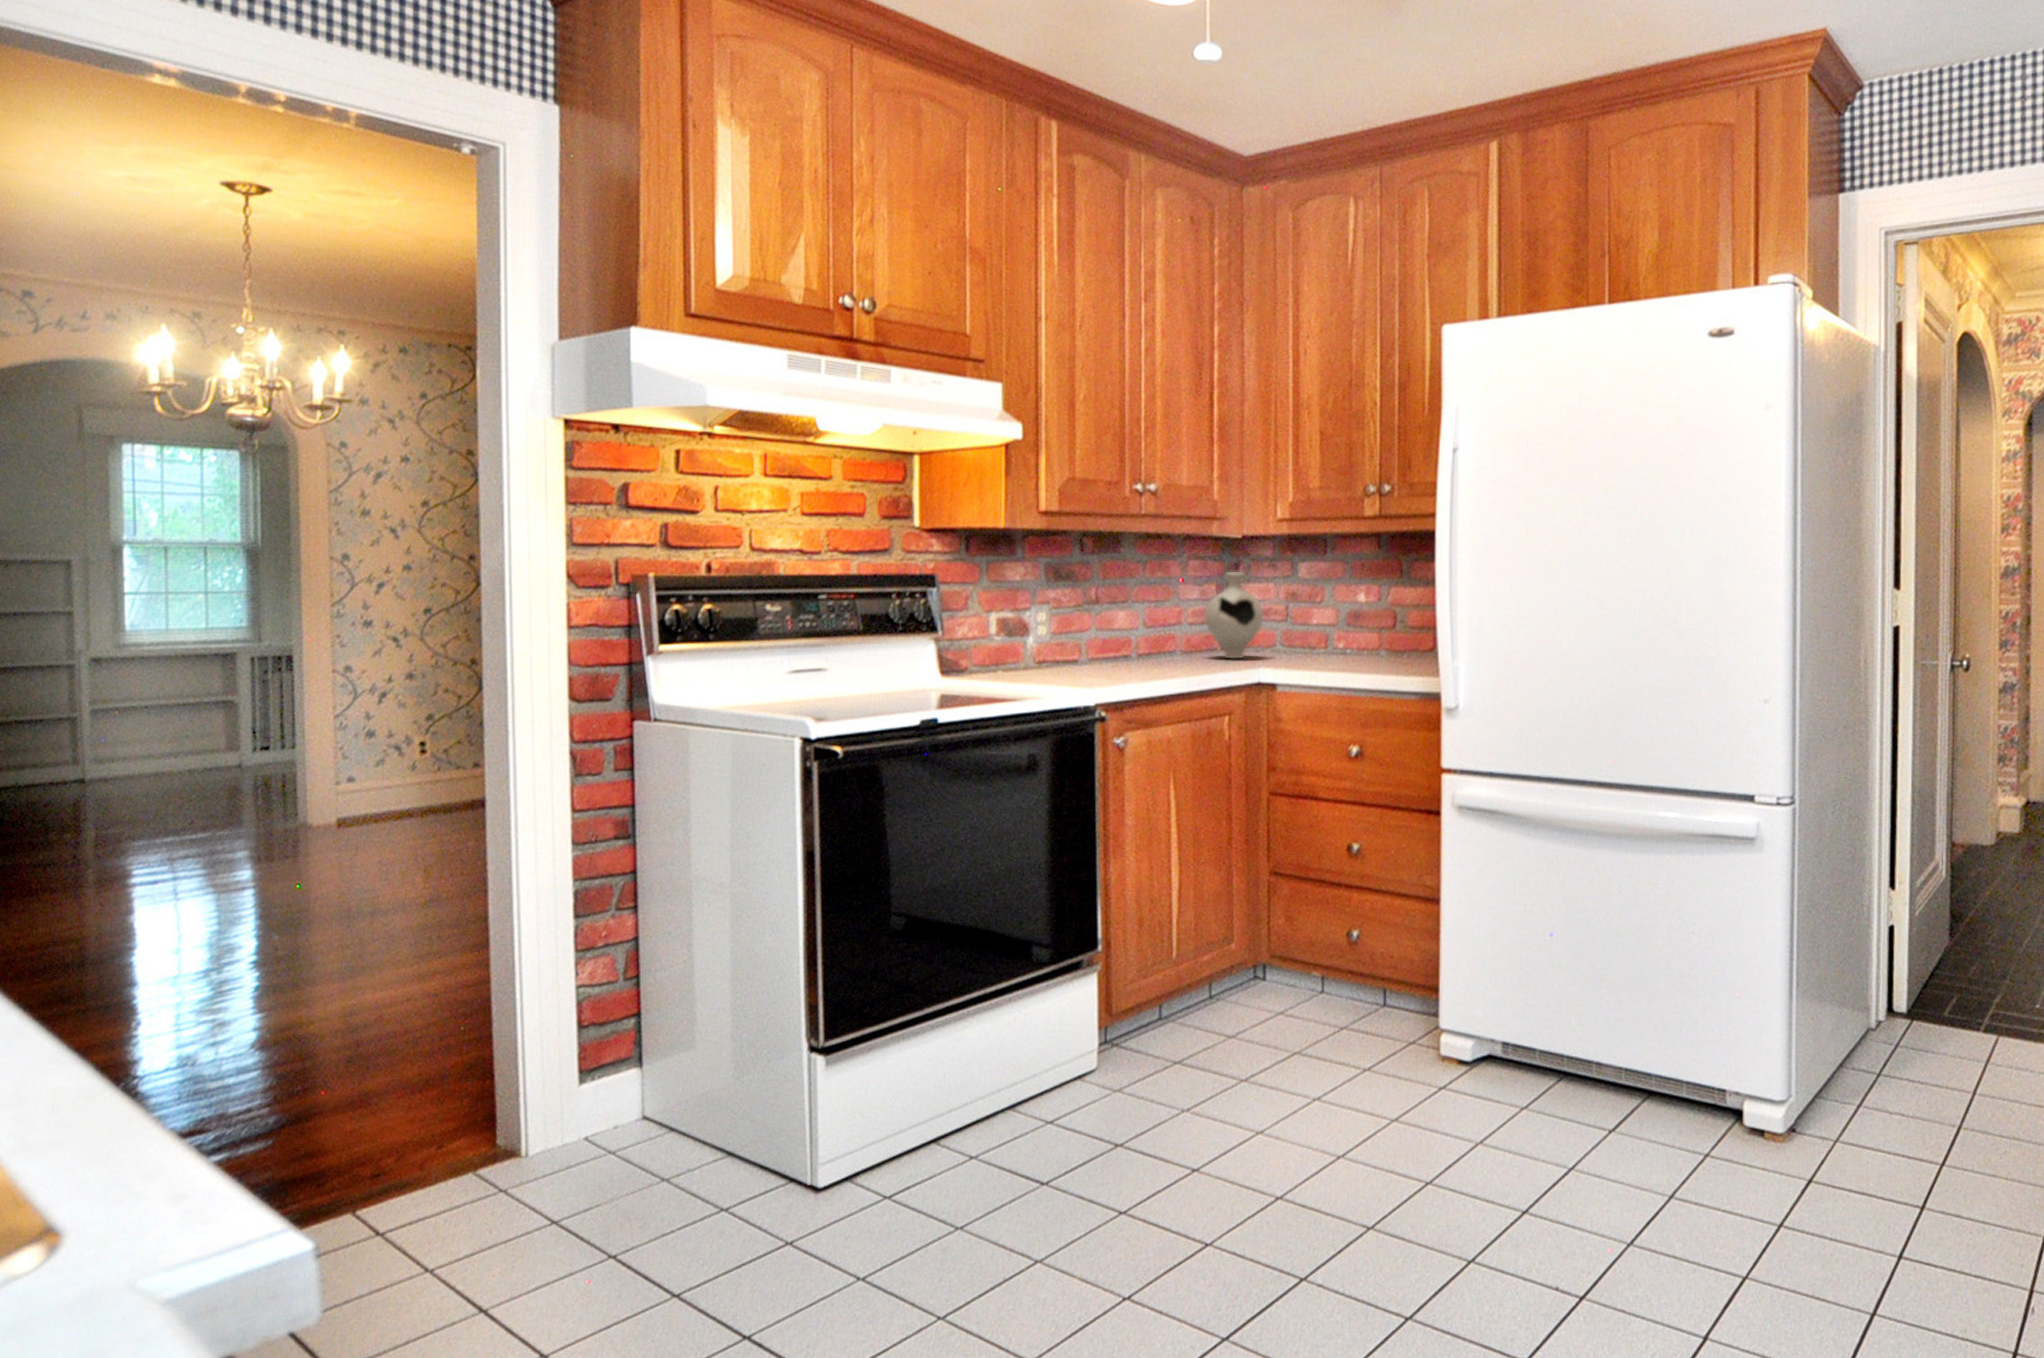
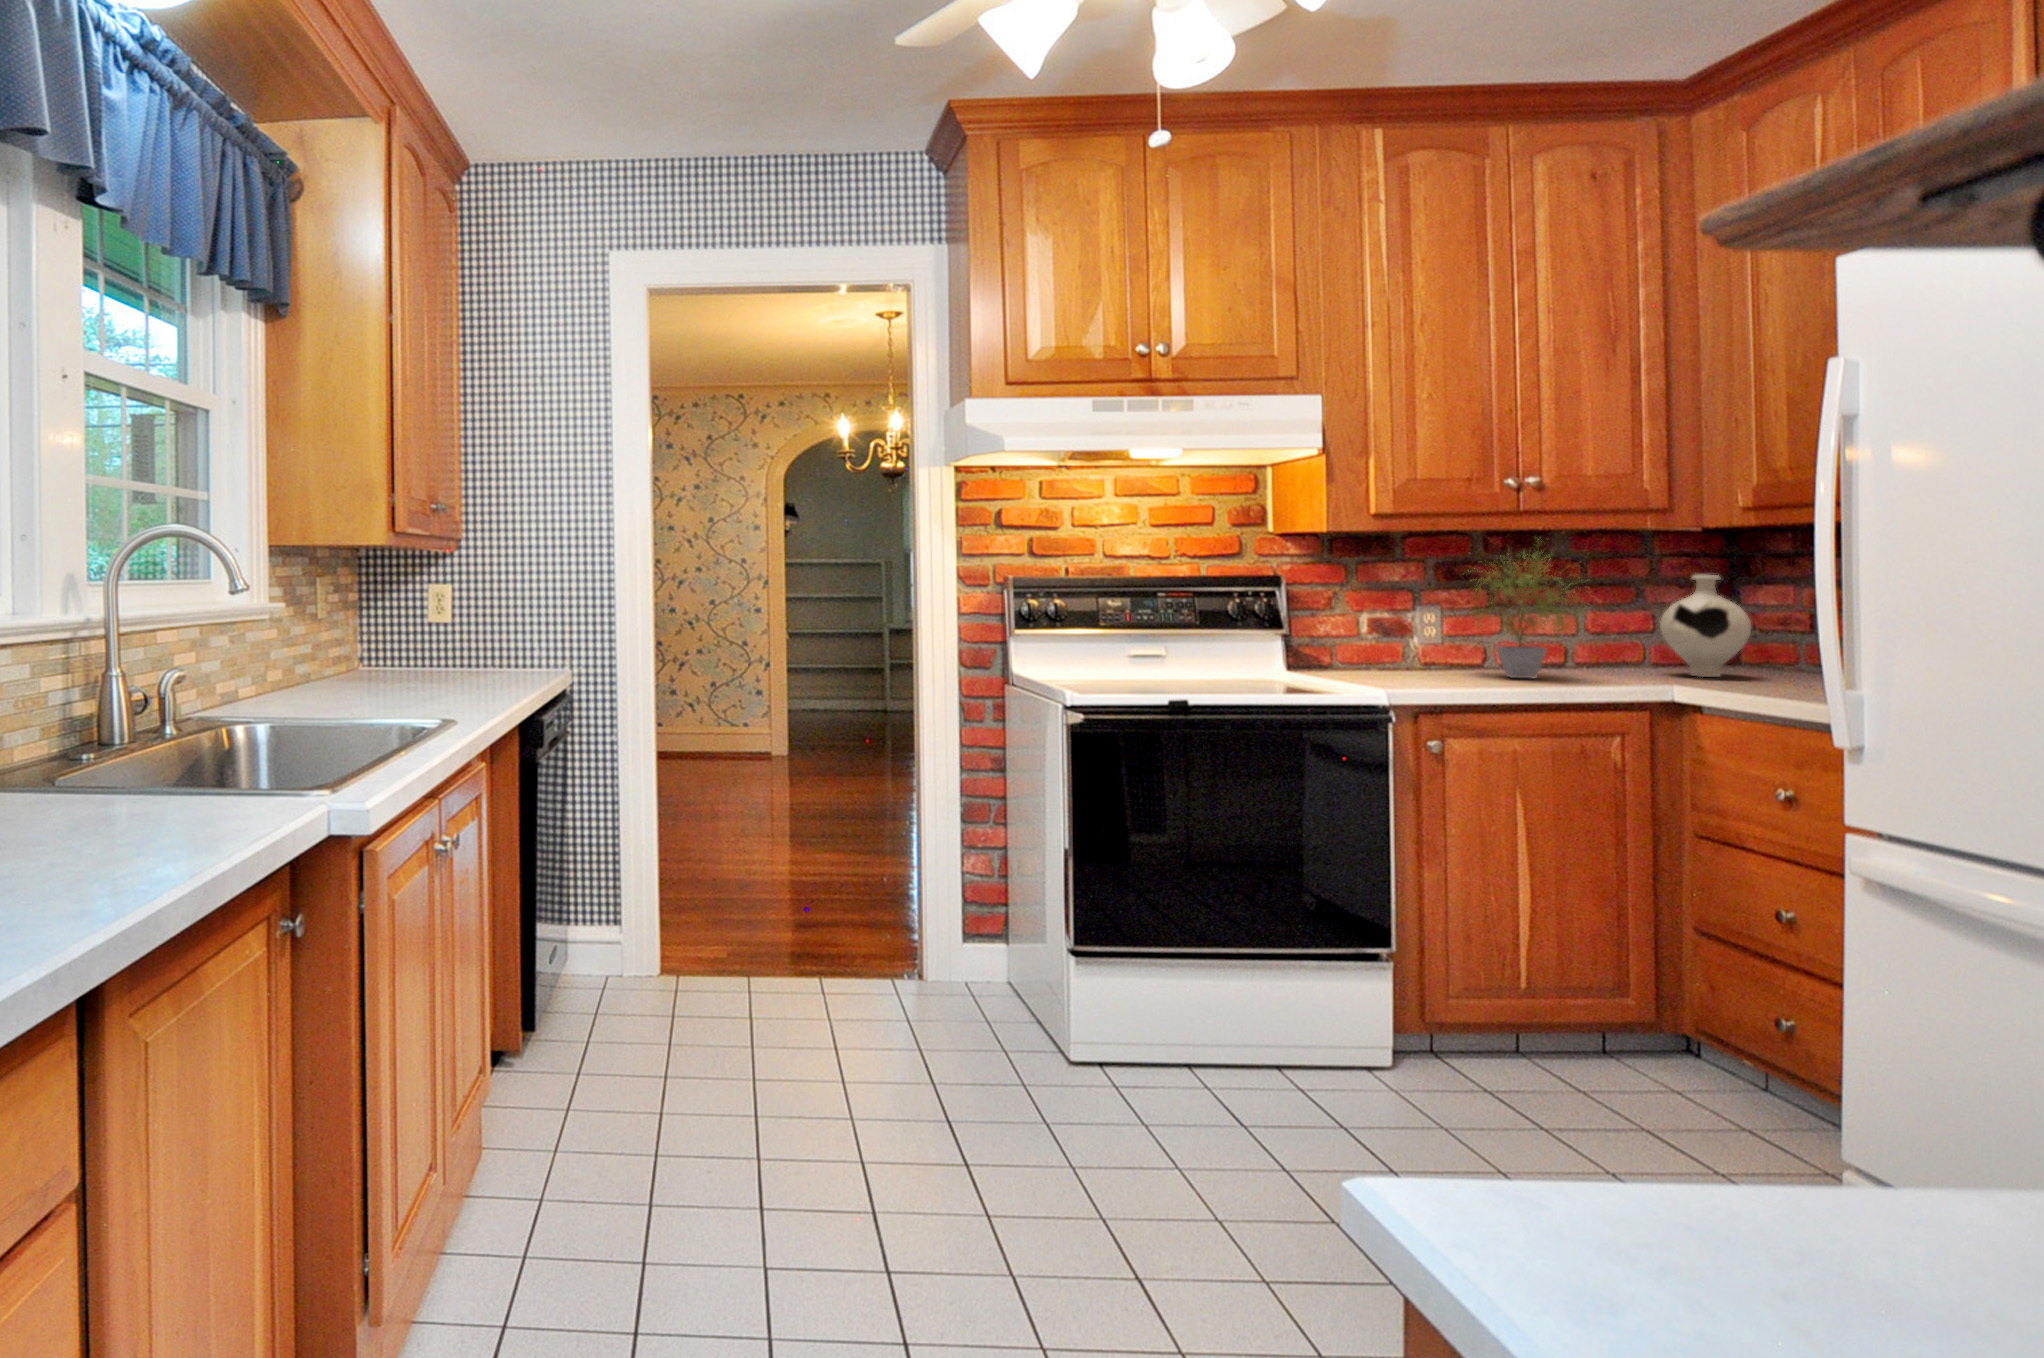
potted plant: none [1077,536,1194,669] -> present [1470,539,1587,678]

